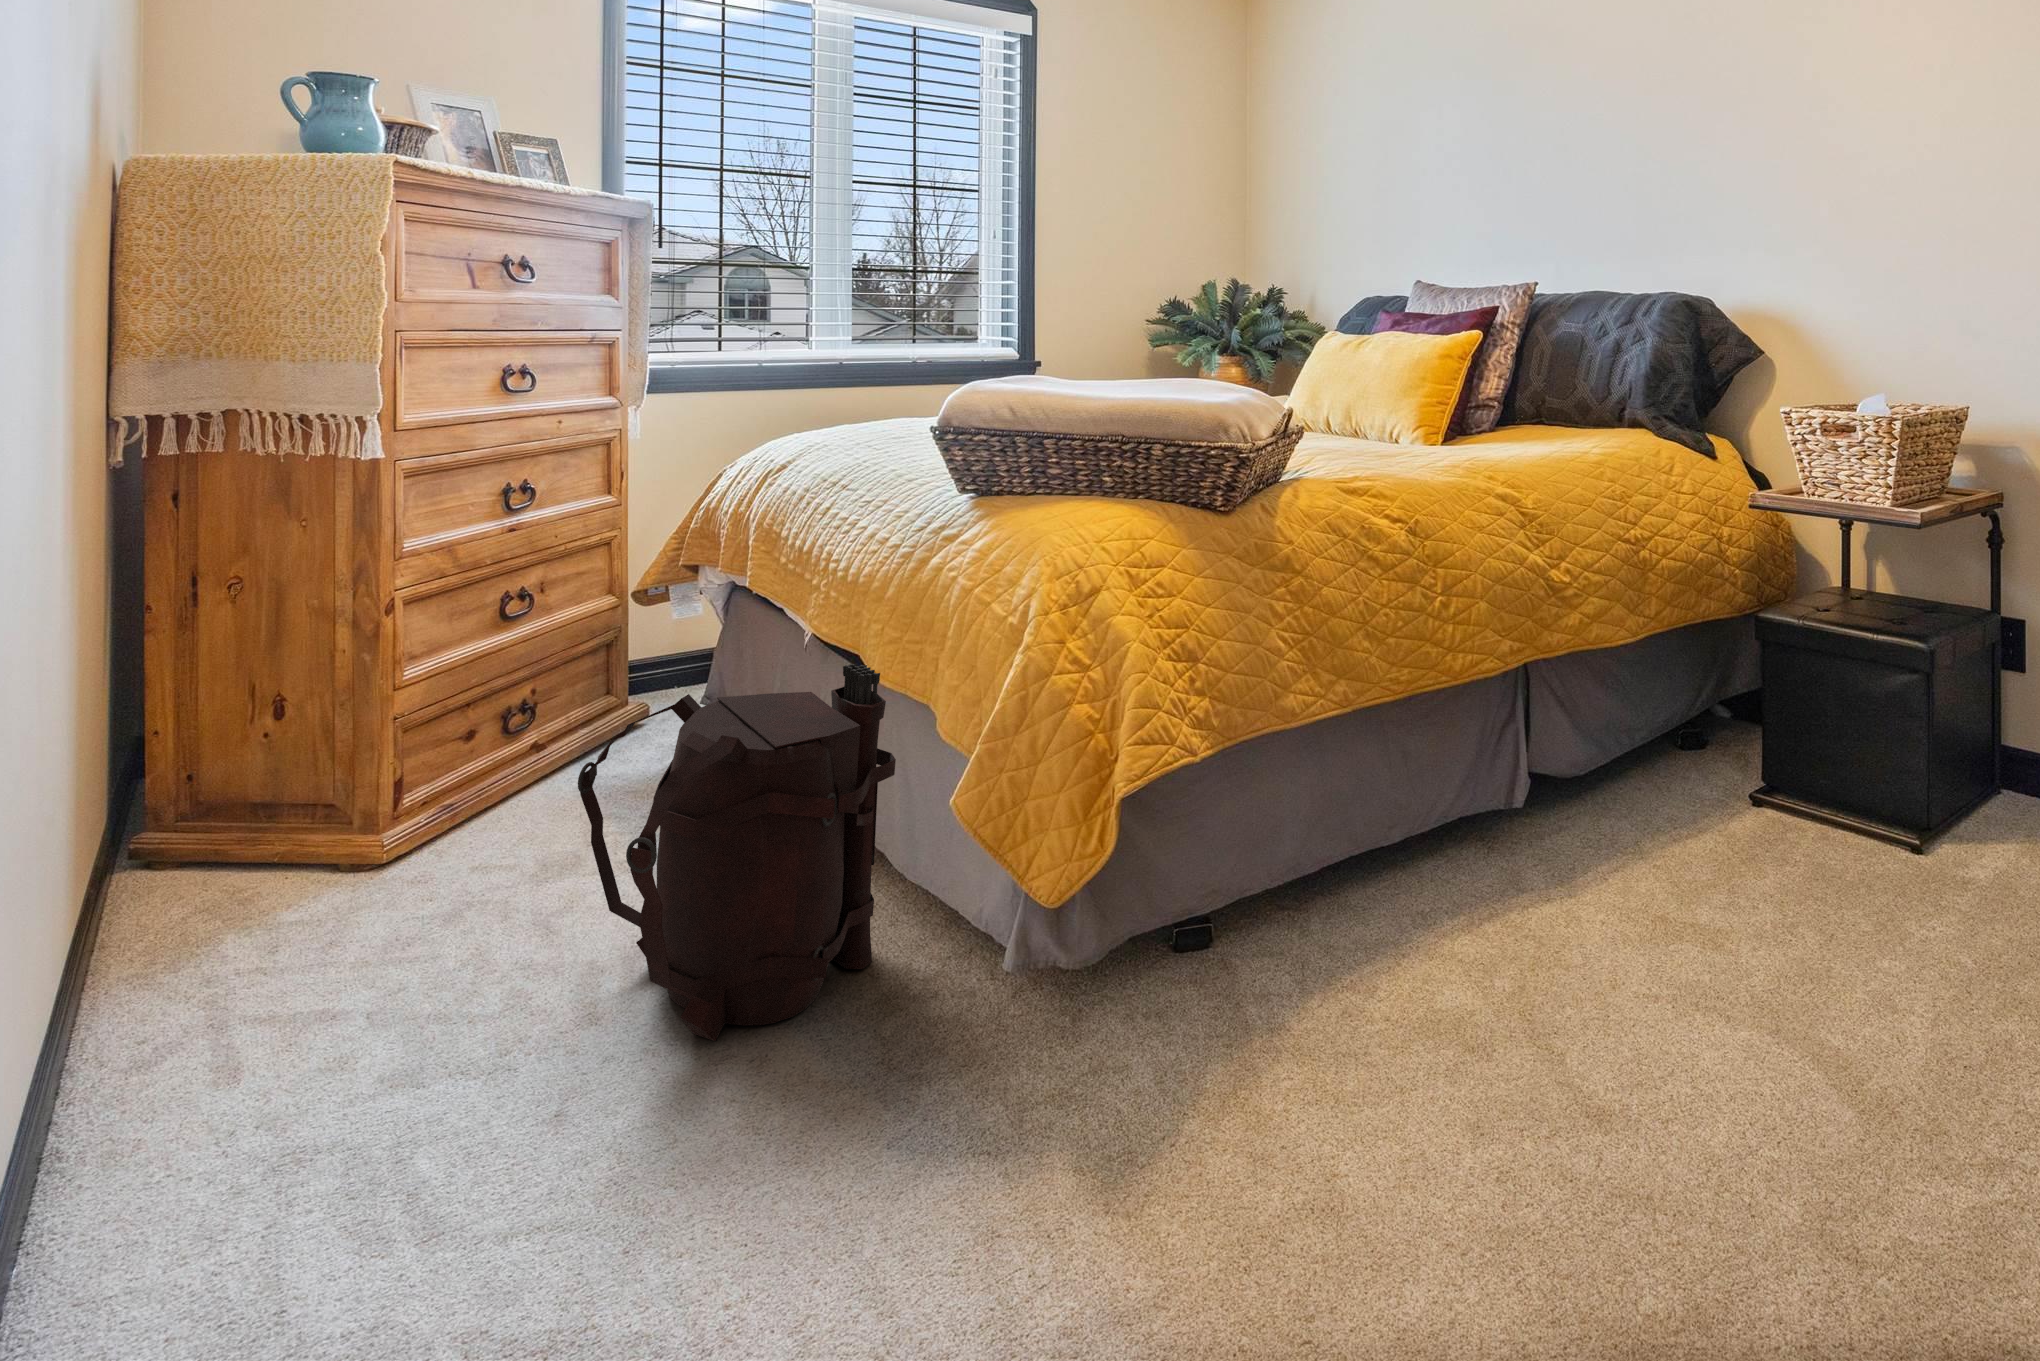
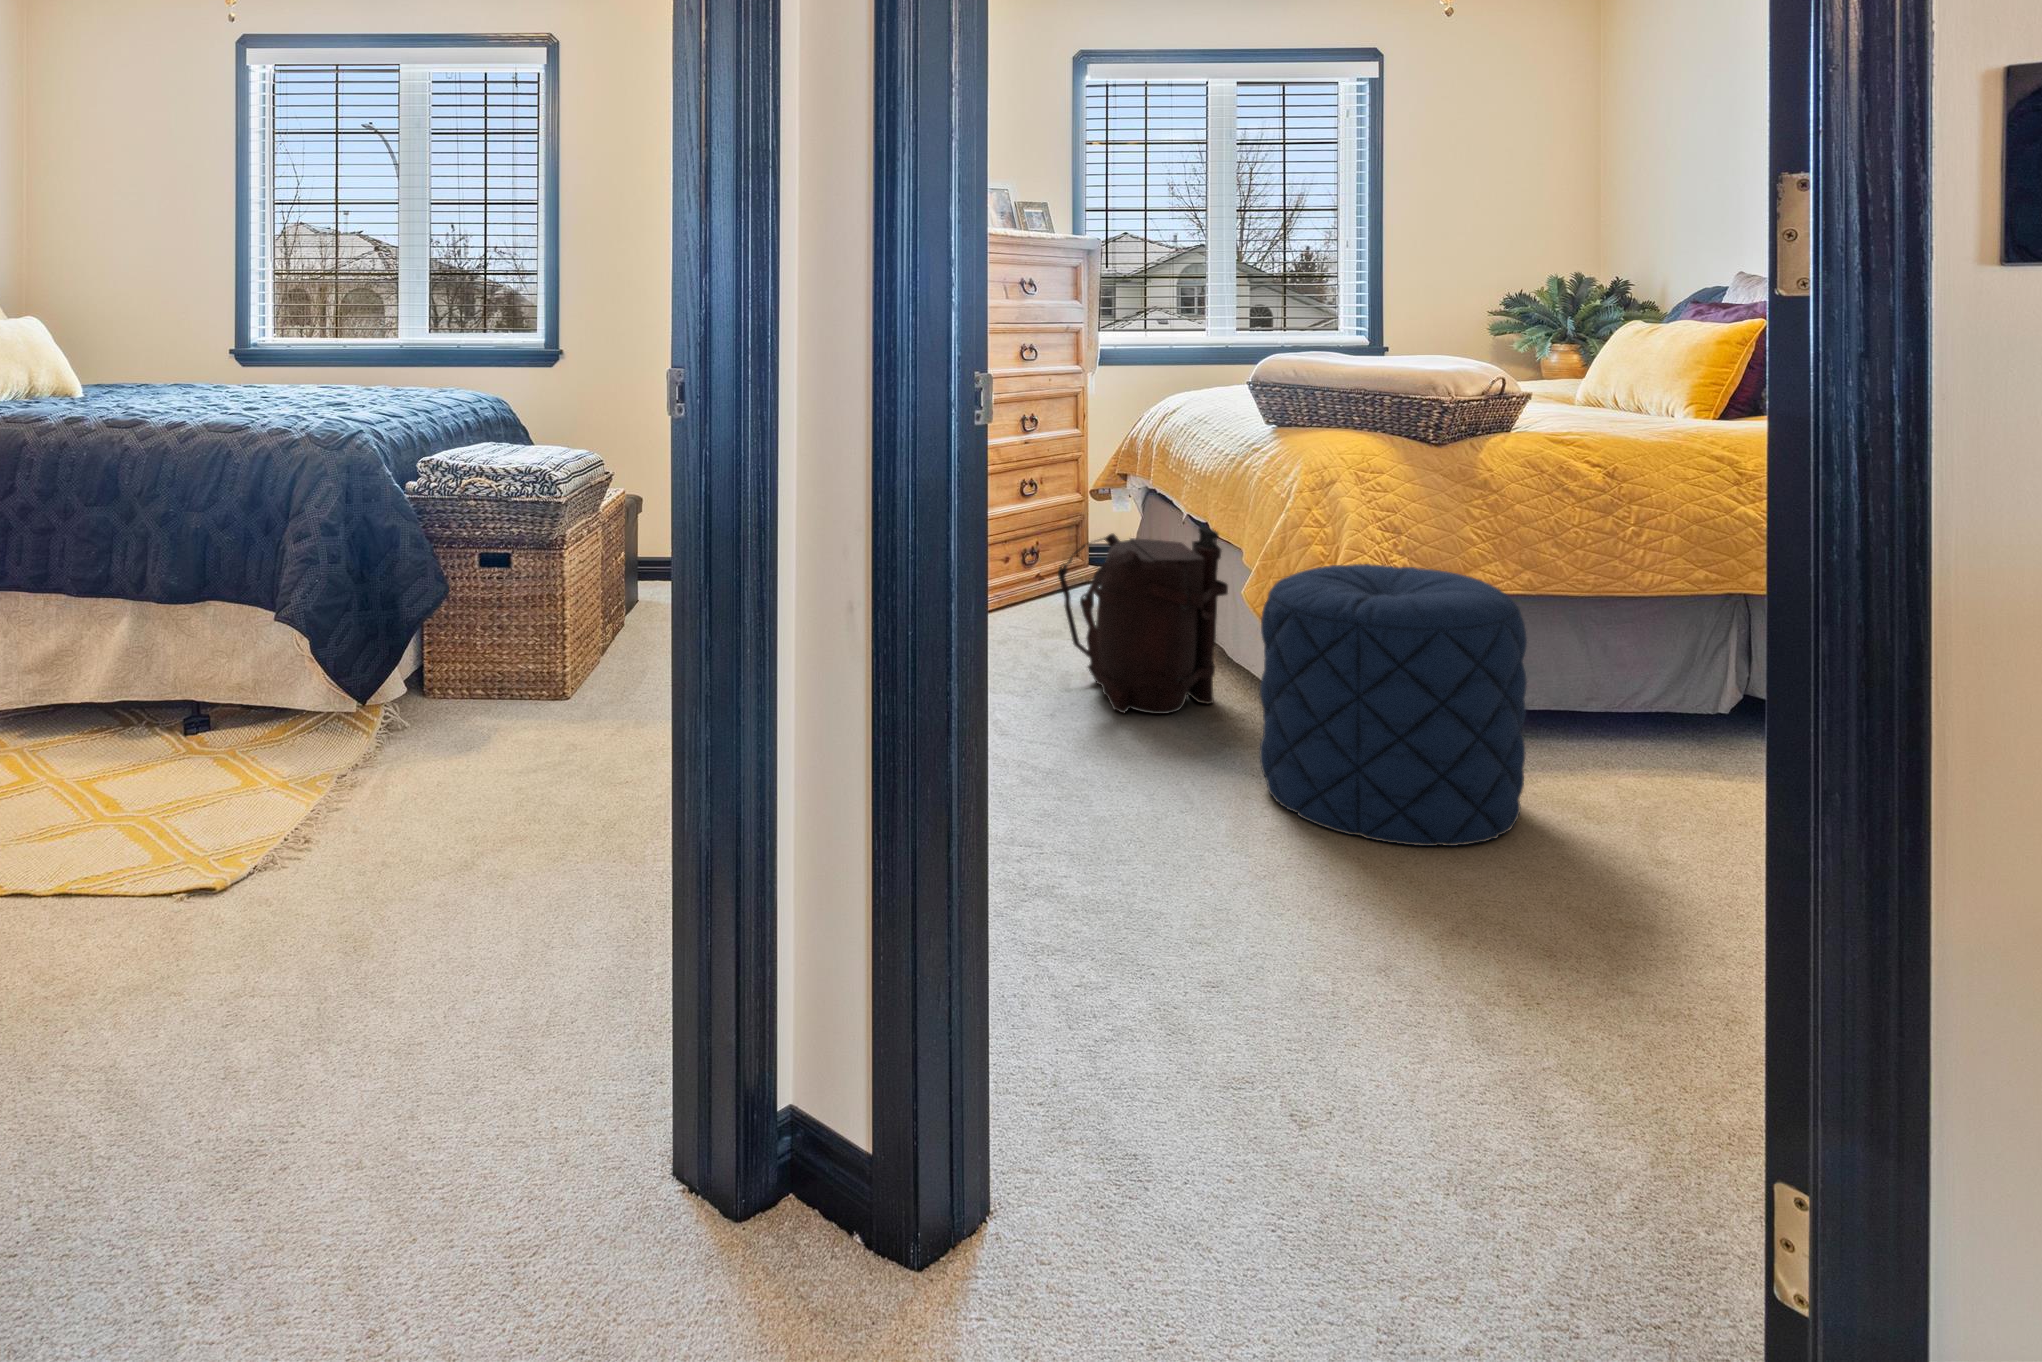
pouf: none [994,712,1404,1248] -> present [1260,564,1527,846]

